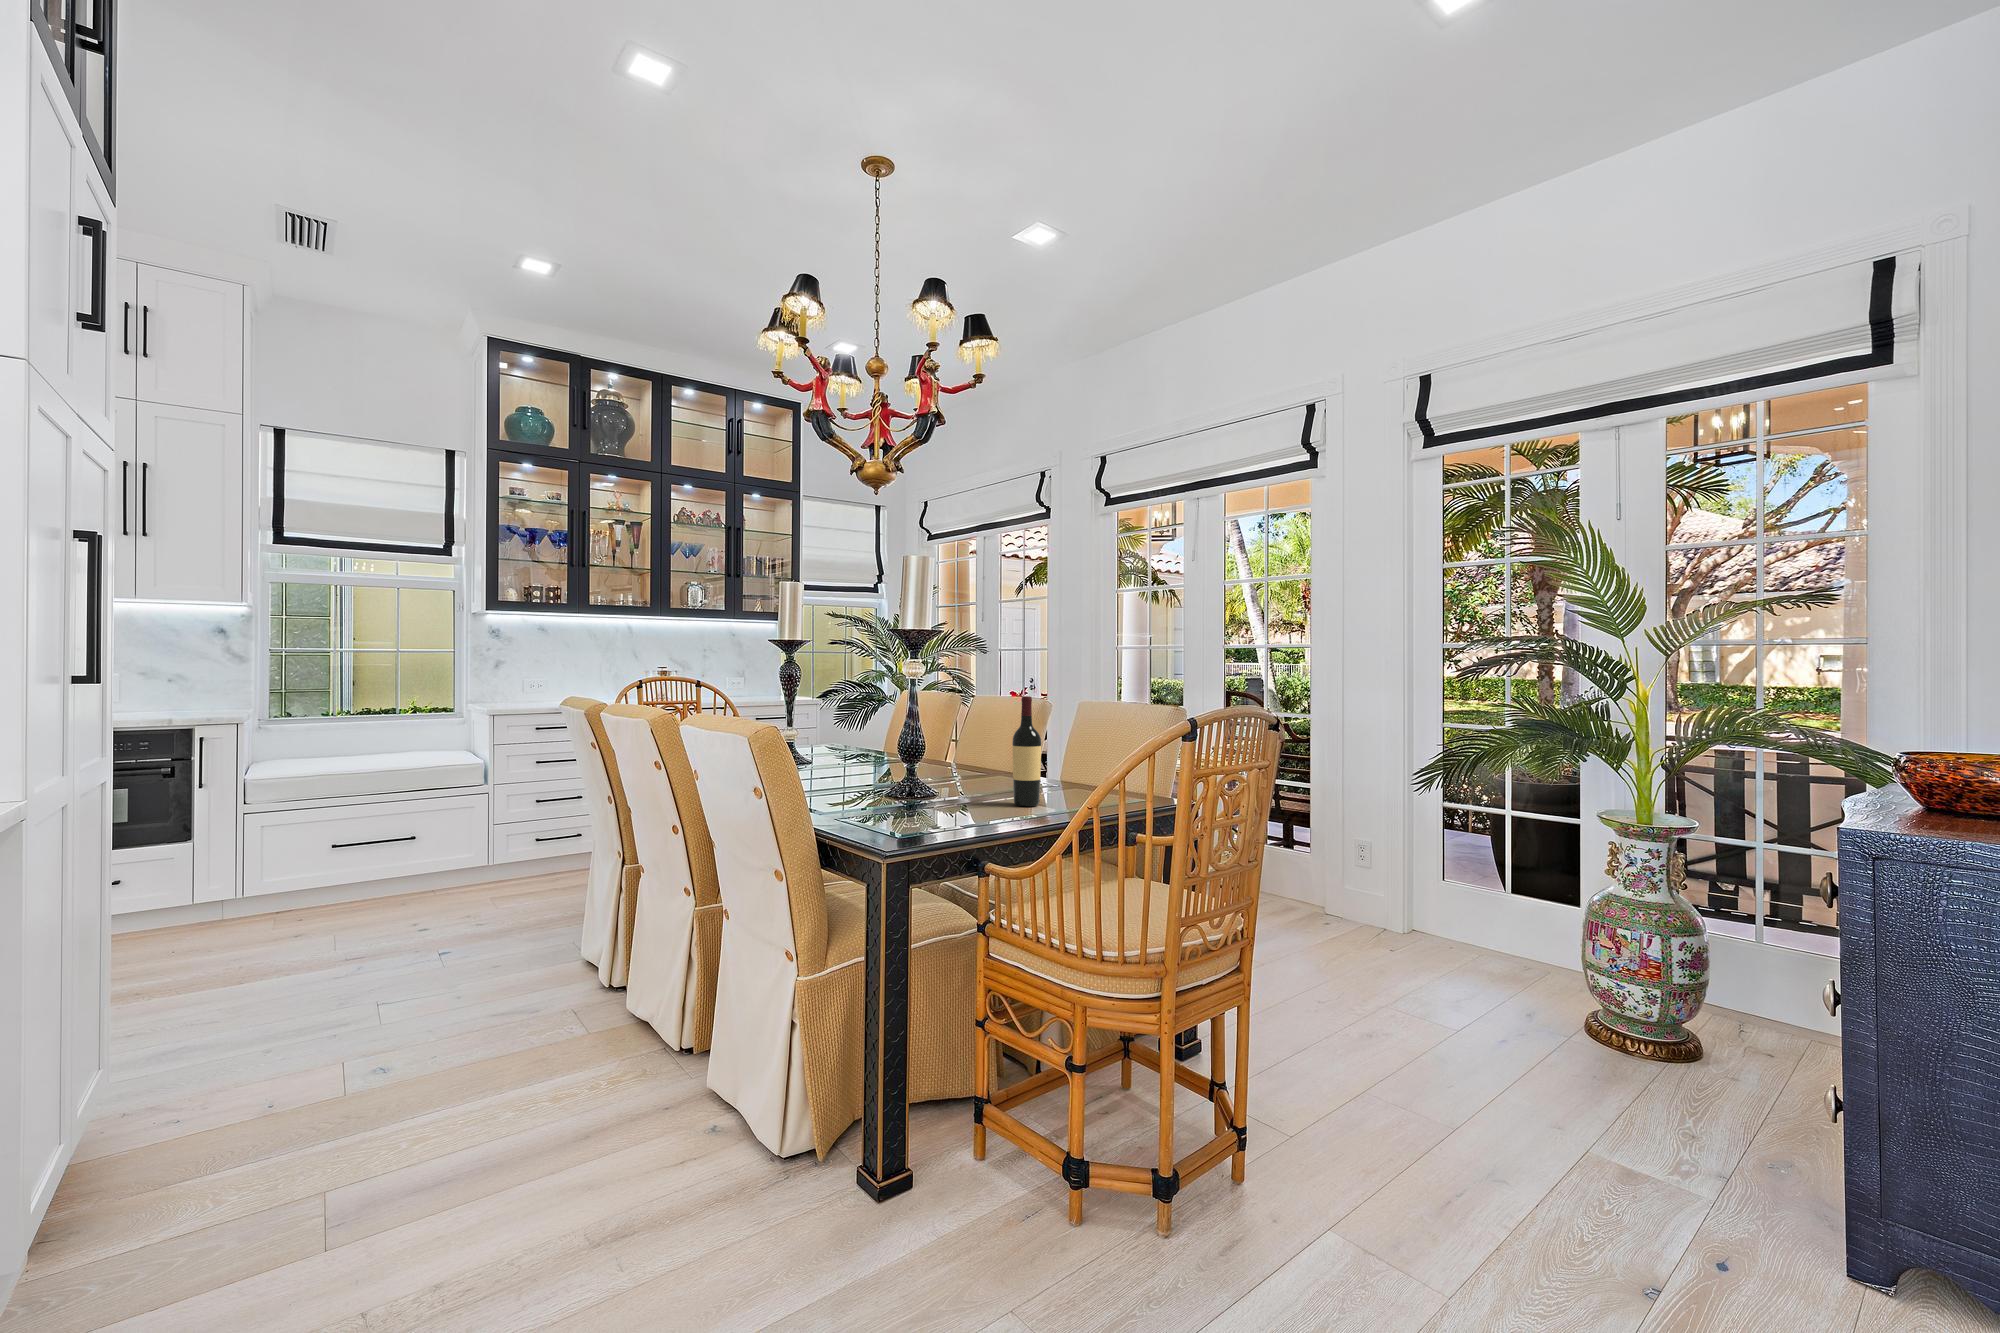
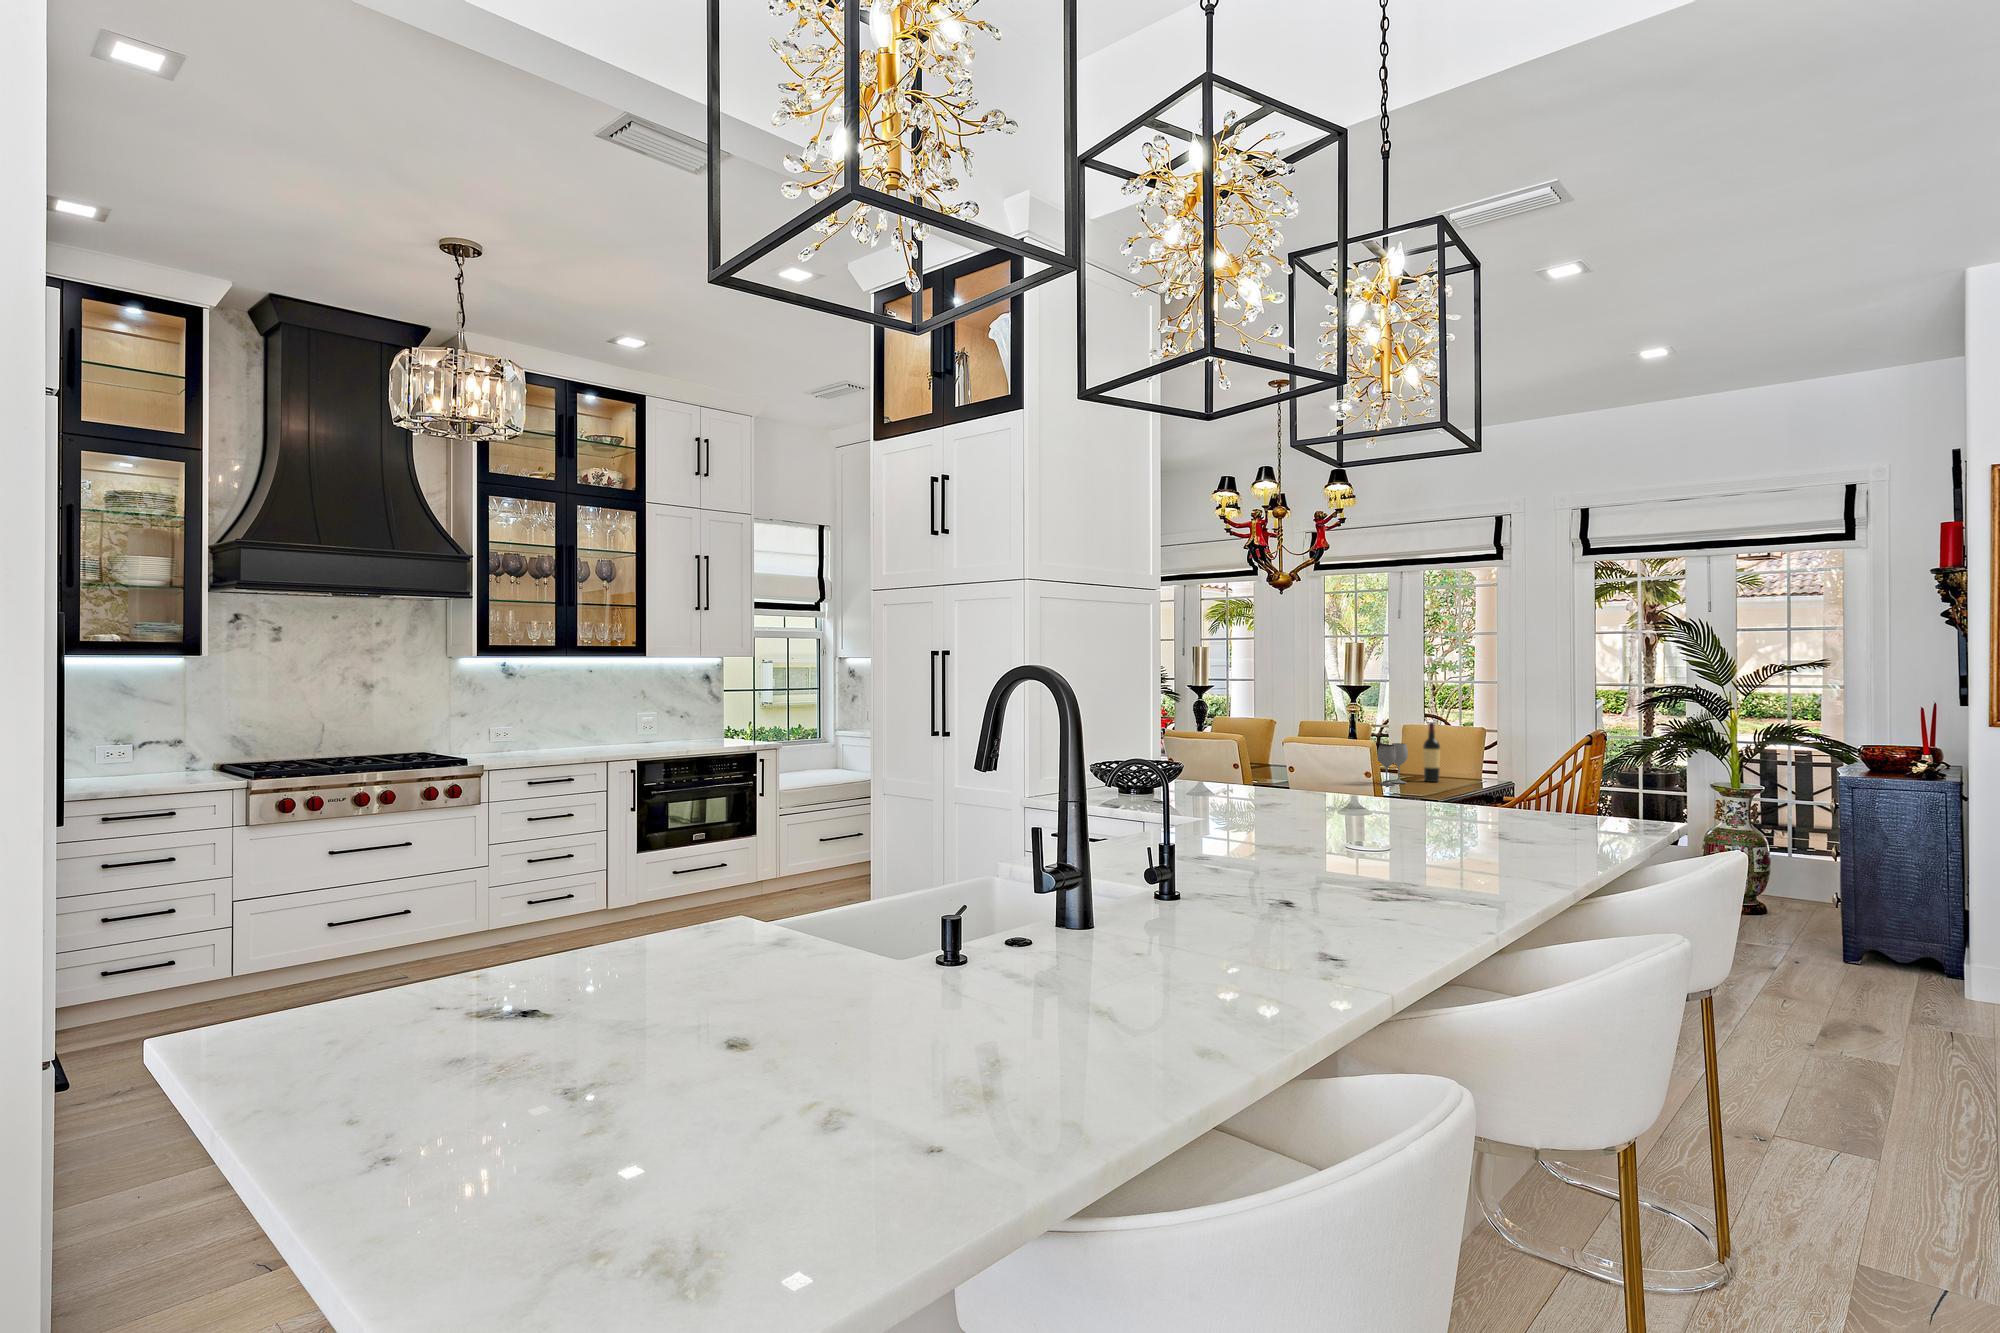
wineglass: none [883,735,958,816] -> present [1378,743,1408,785]

